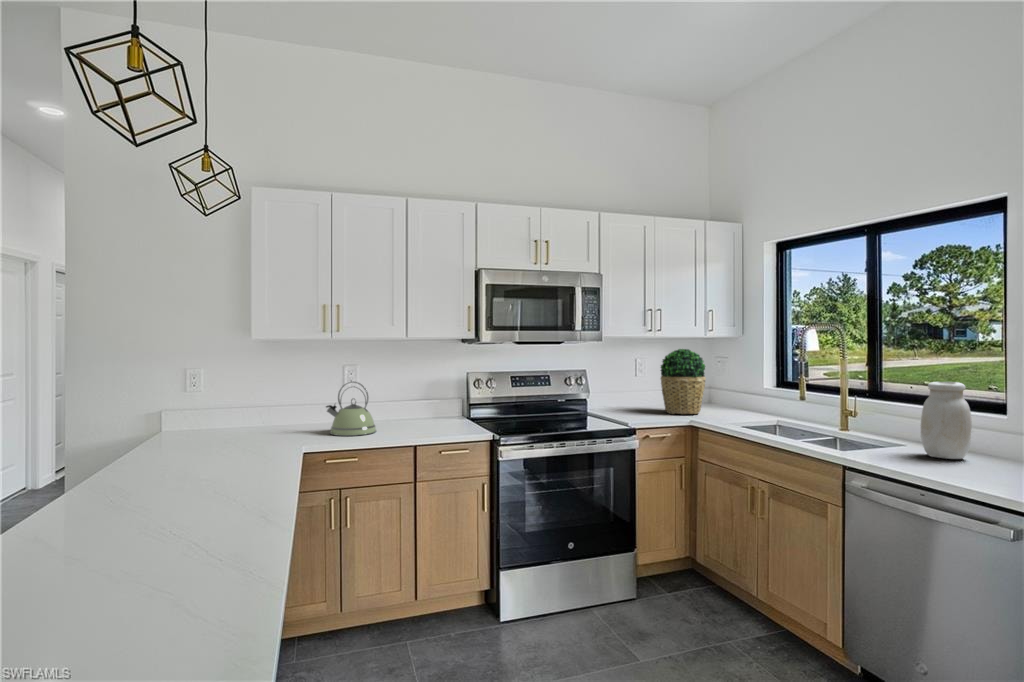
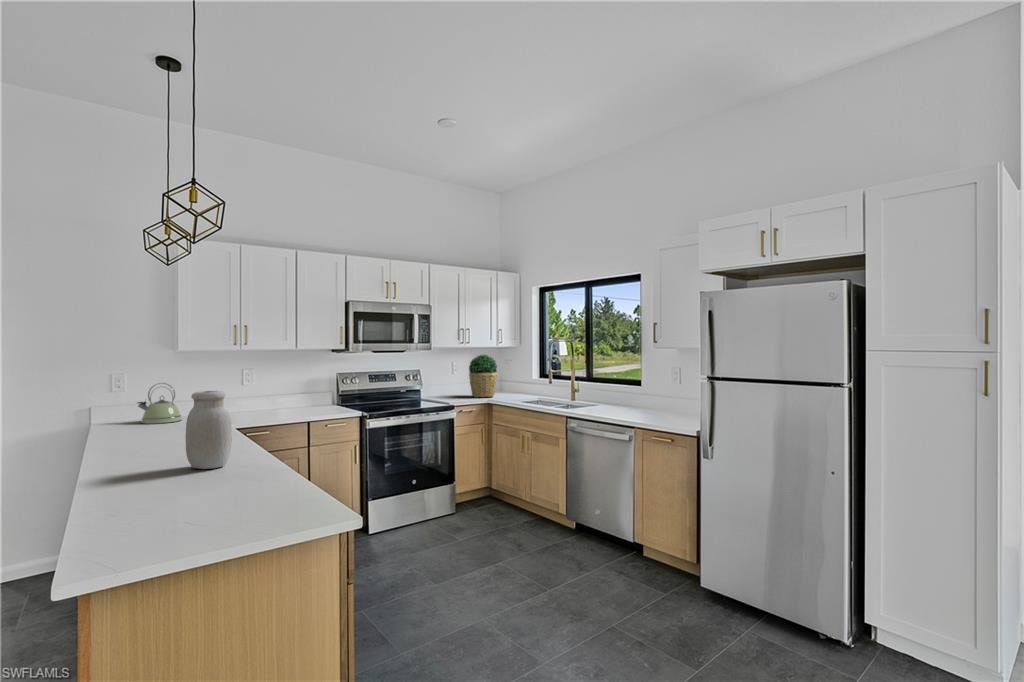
kettle: present [326,381,376,436] -> present [137,383,182,424]
jar: present [921,382,972,459] -> present [186,391,232,469]

